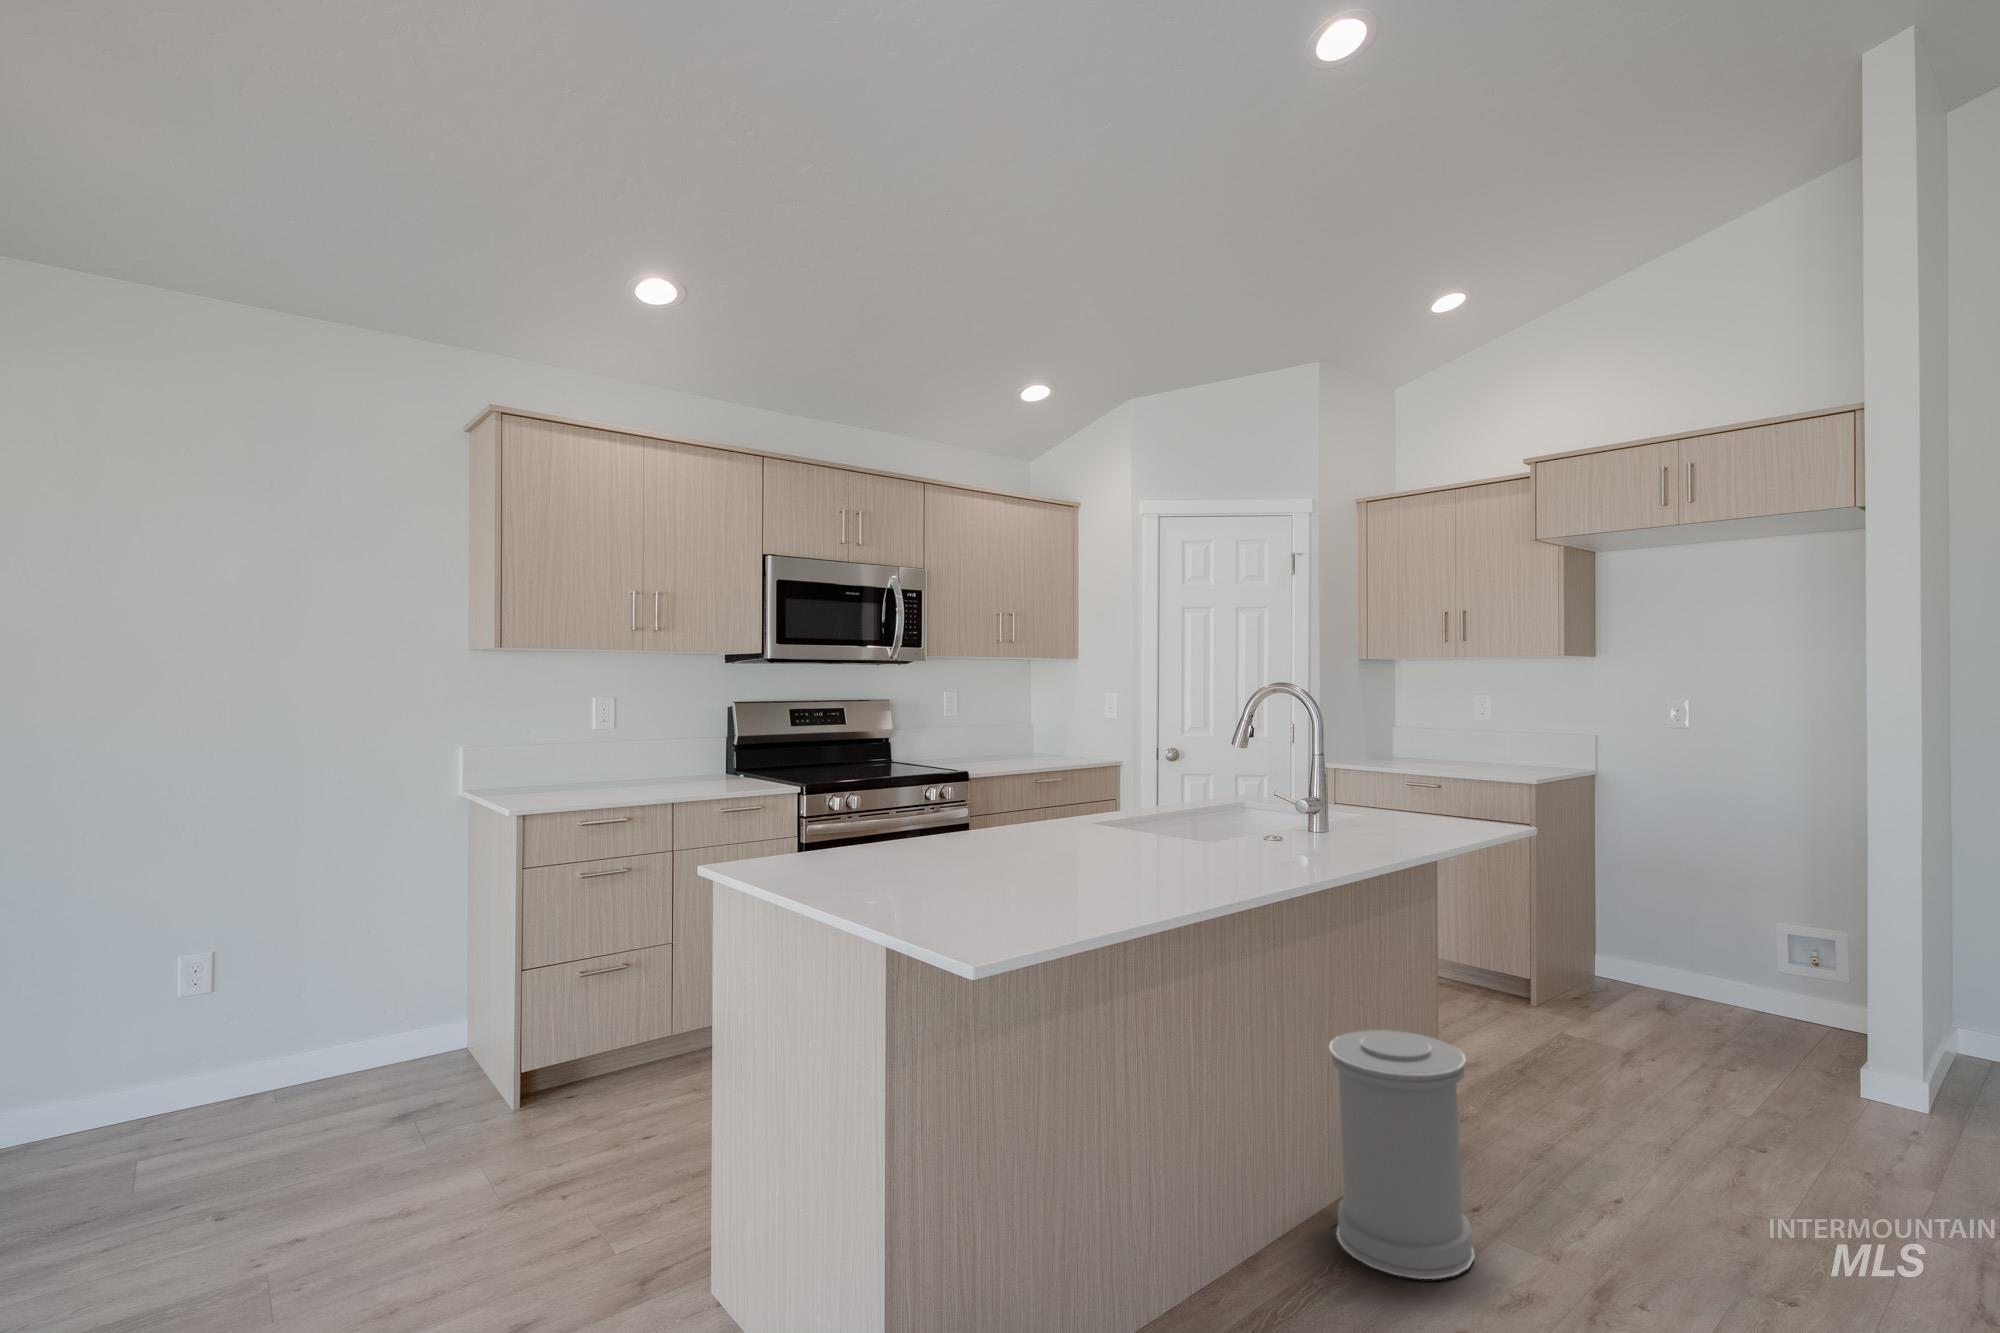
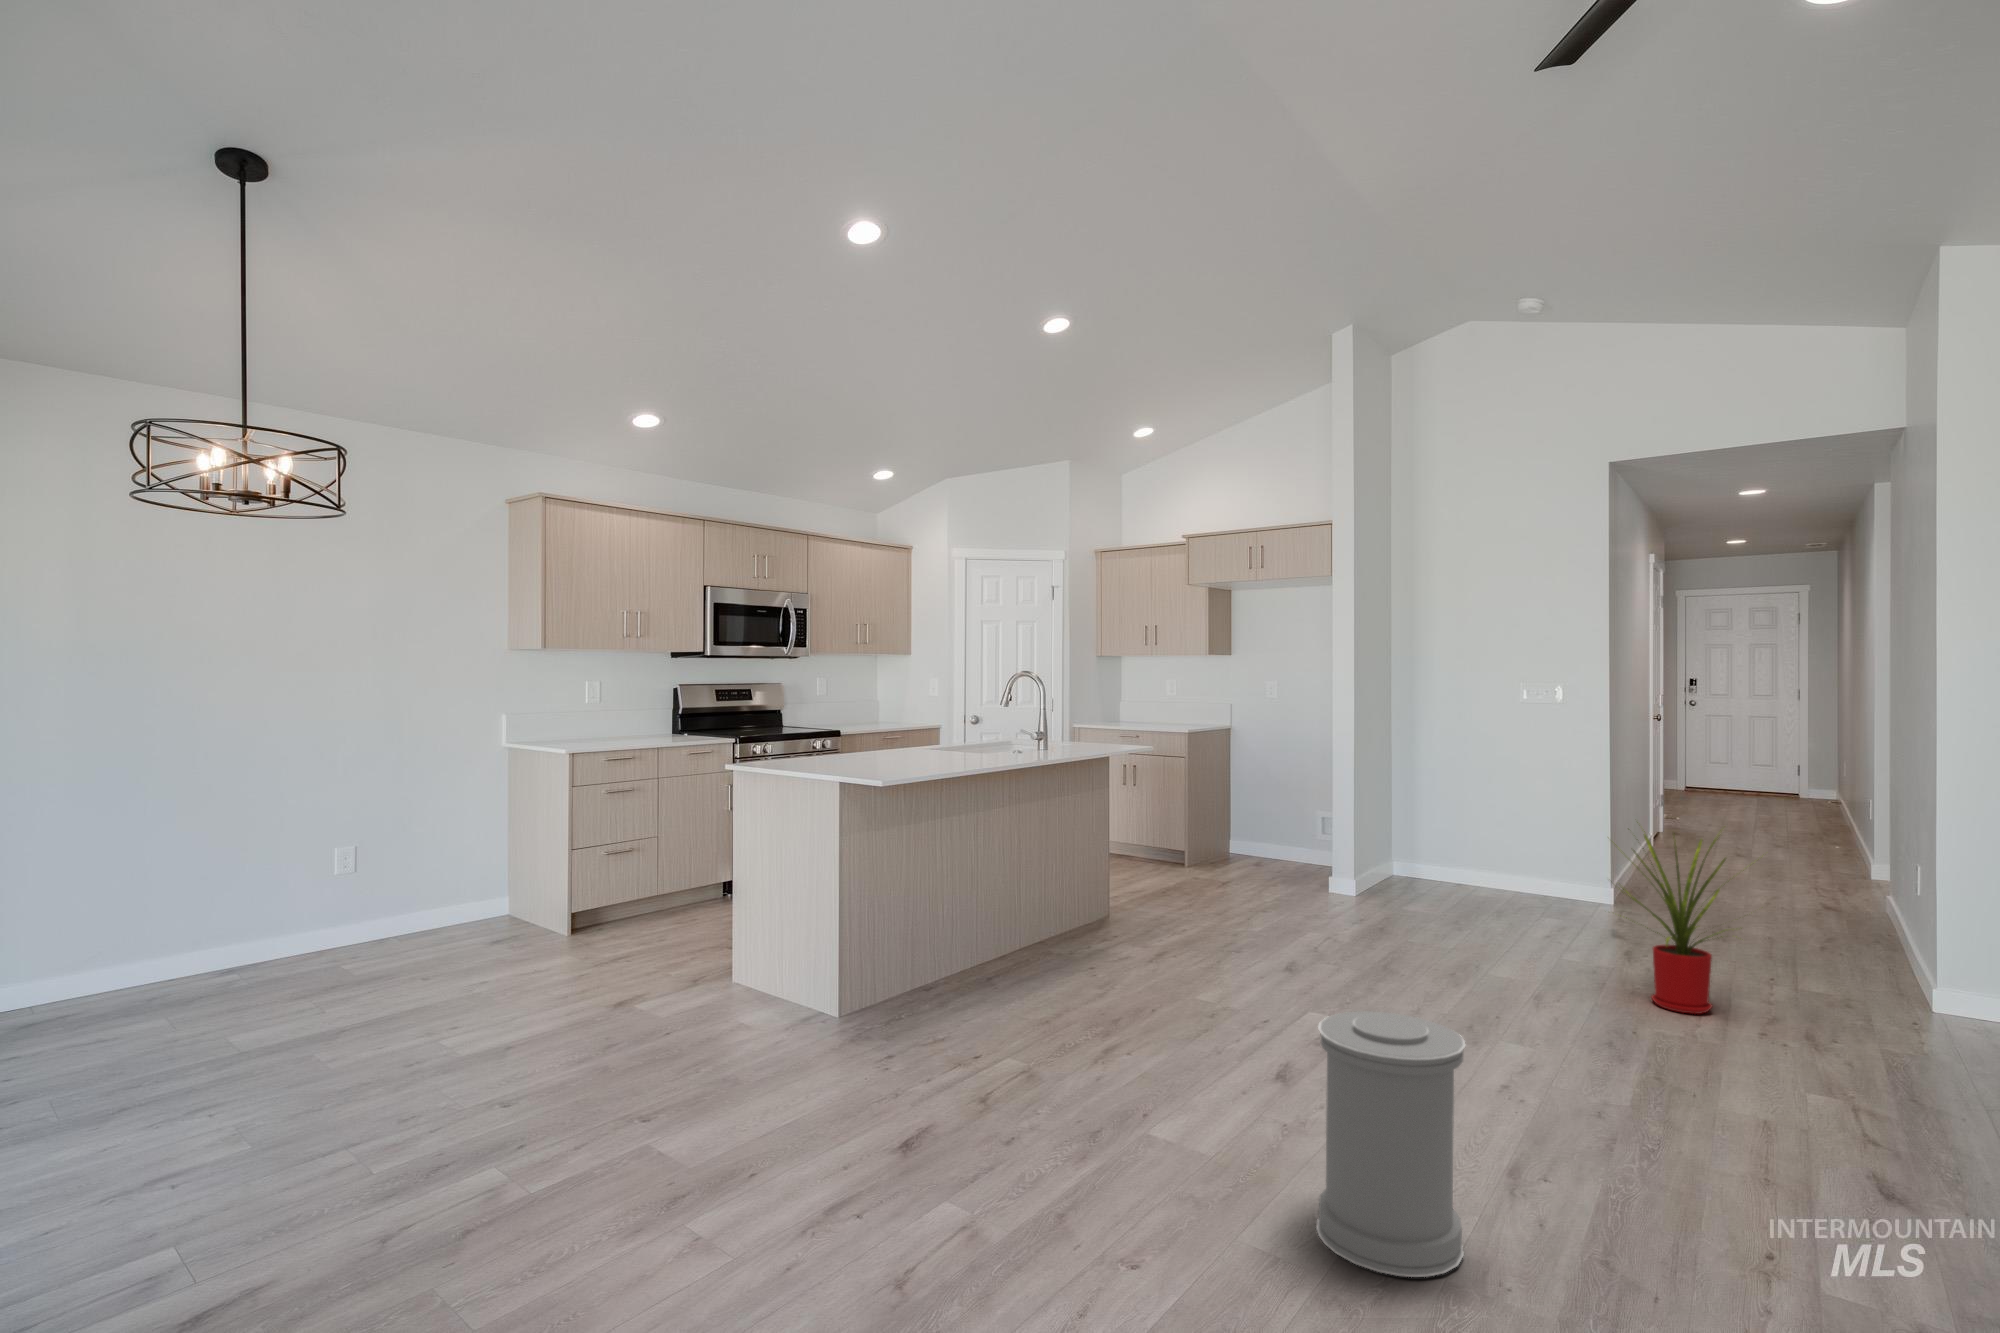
house plant: none [1614,837,1769,1022] -> present [1615,822,1726,1014]

